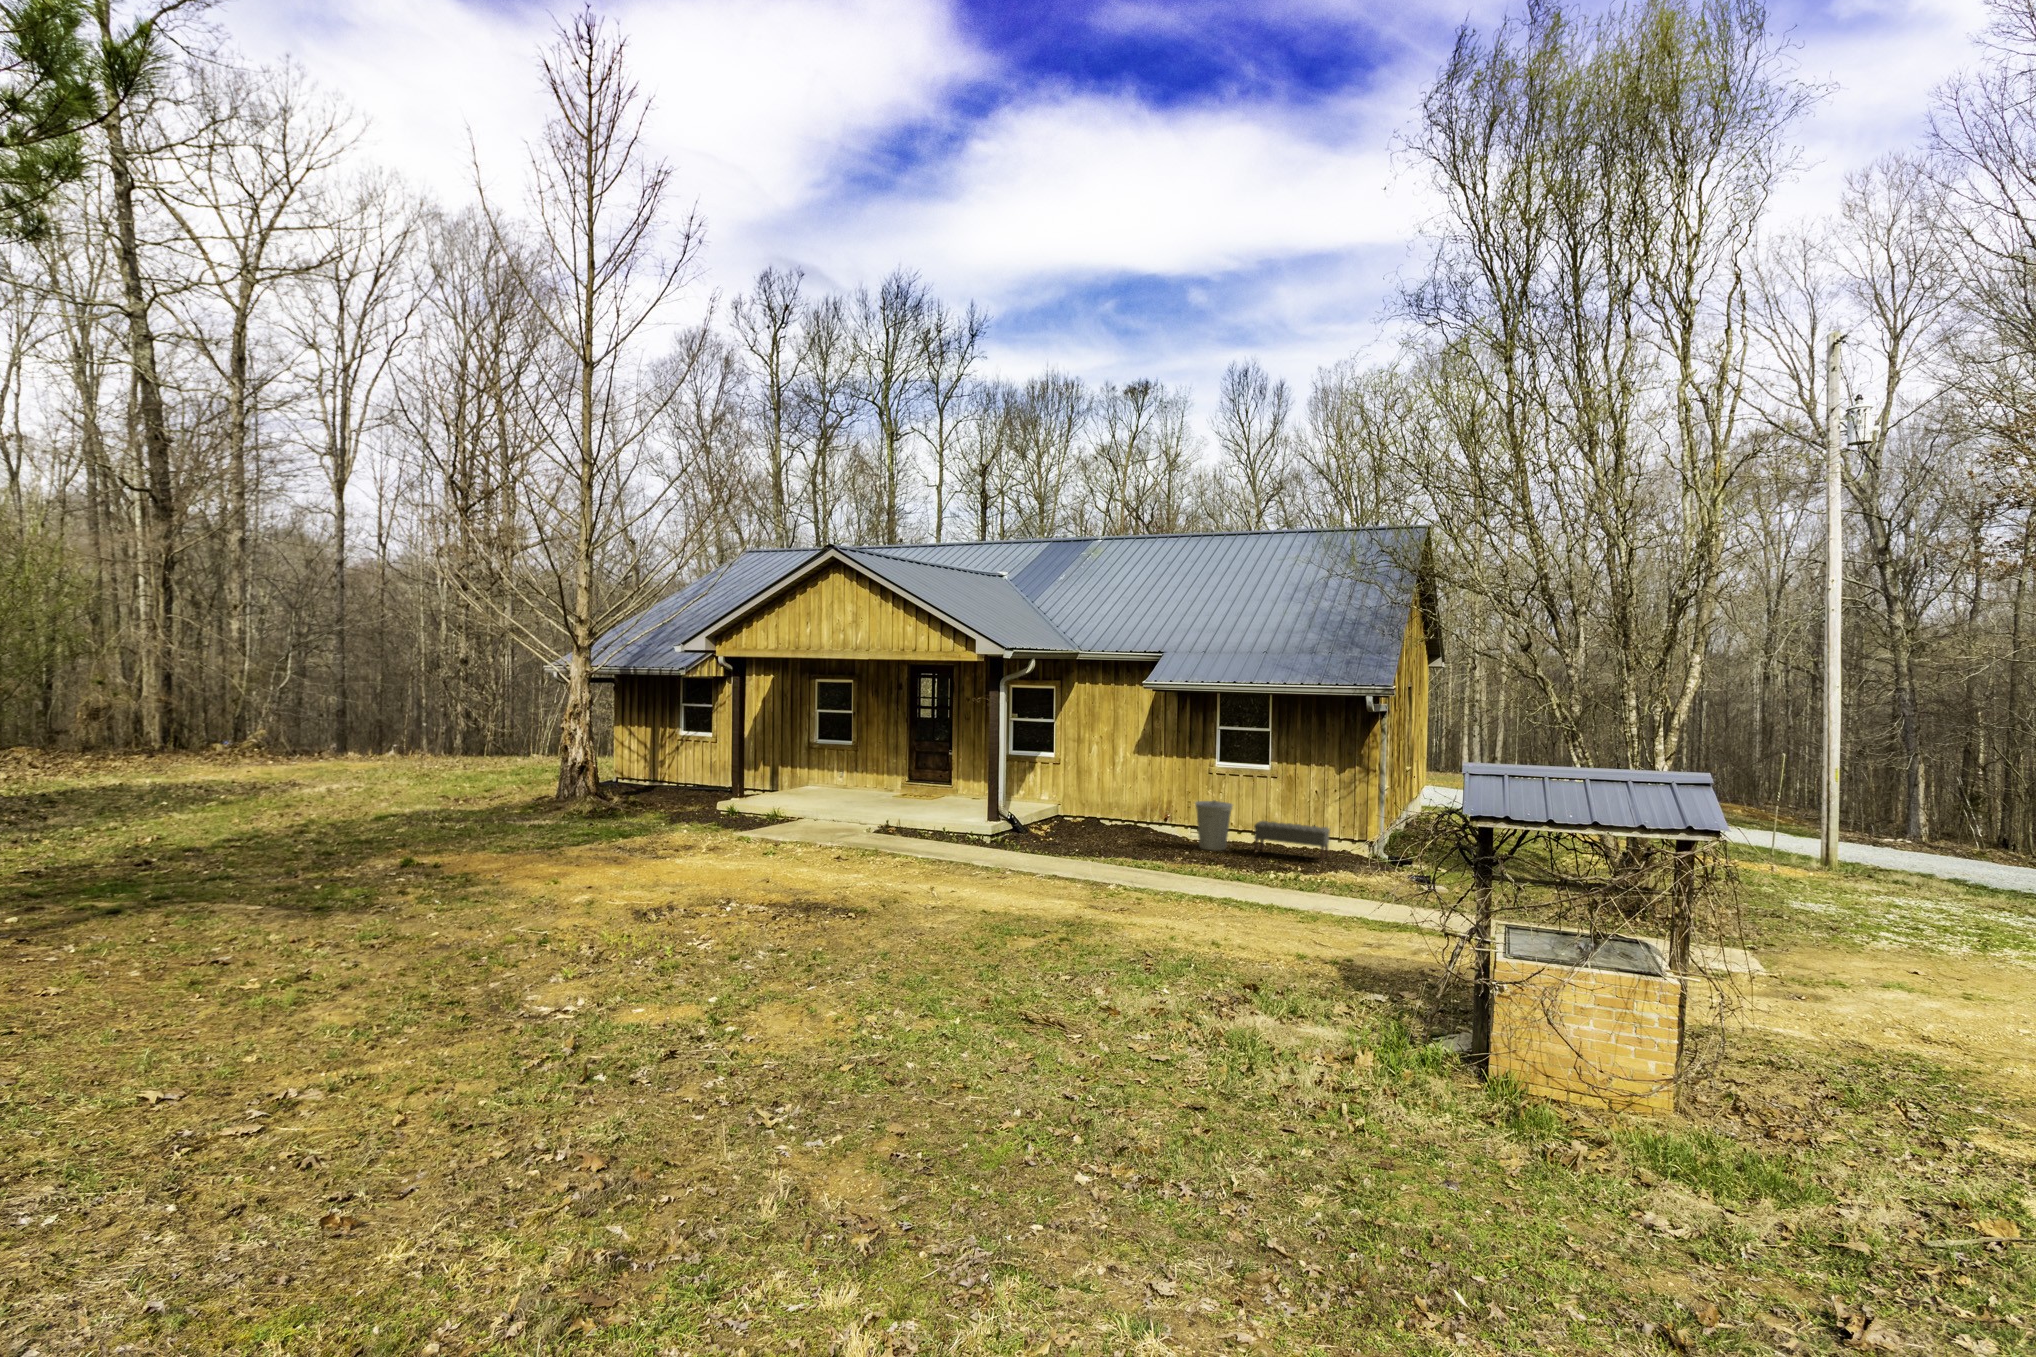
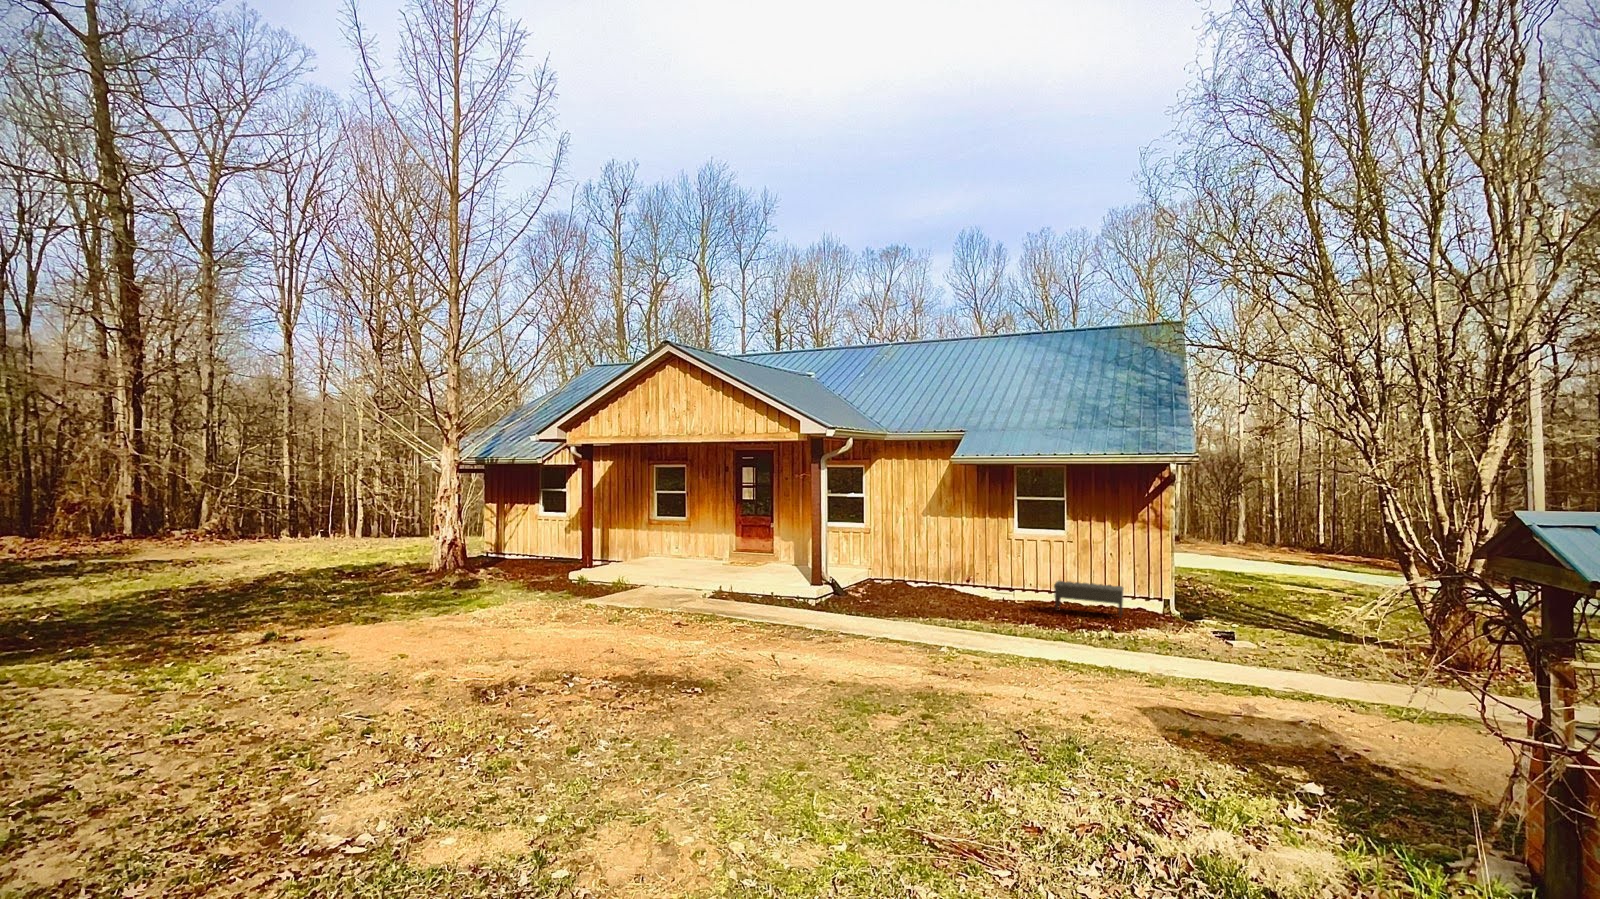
trash can: present [1195,800,1233,850] -> none [997,563,1033,609]

